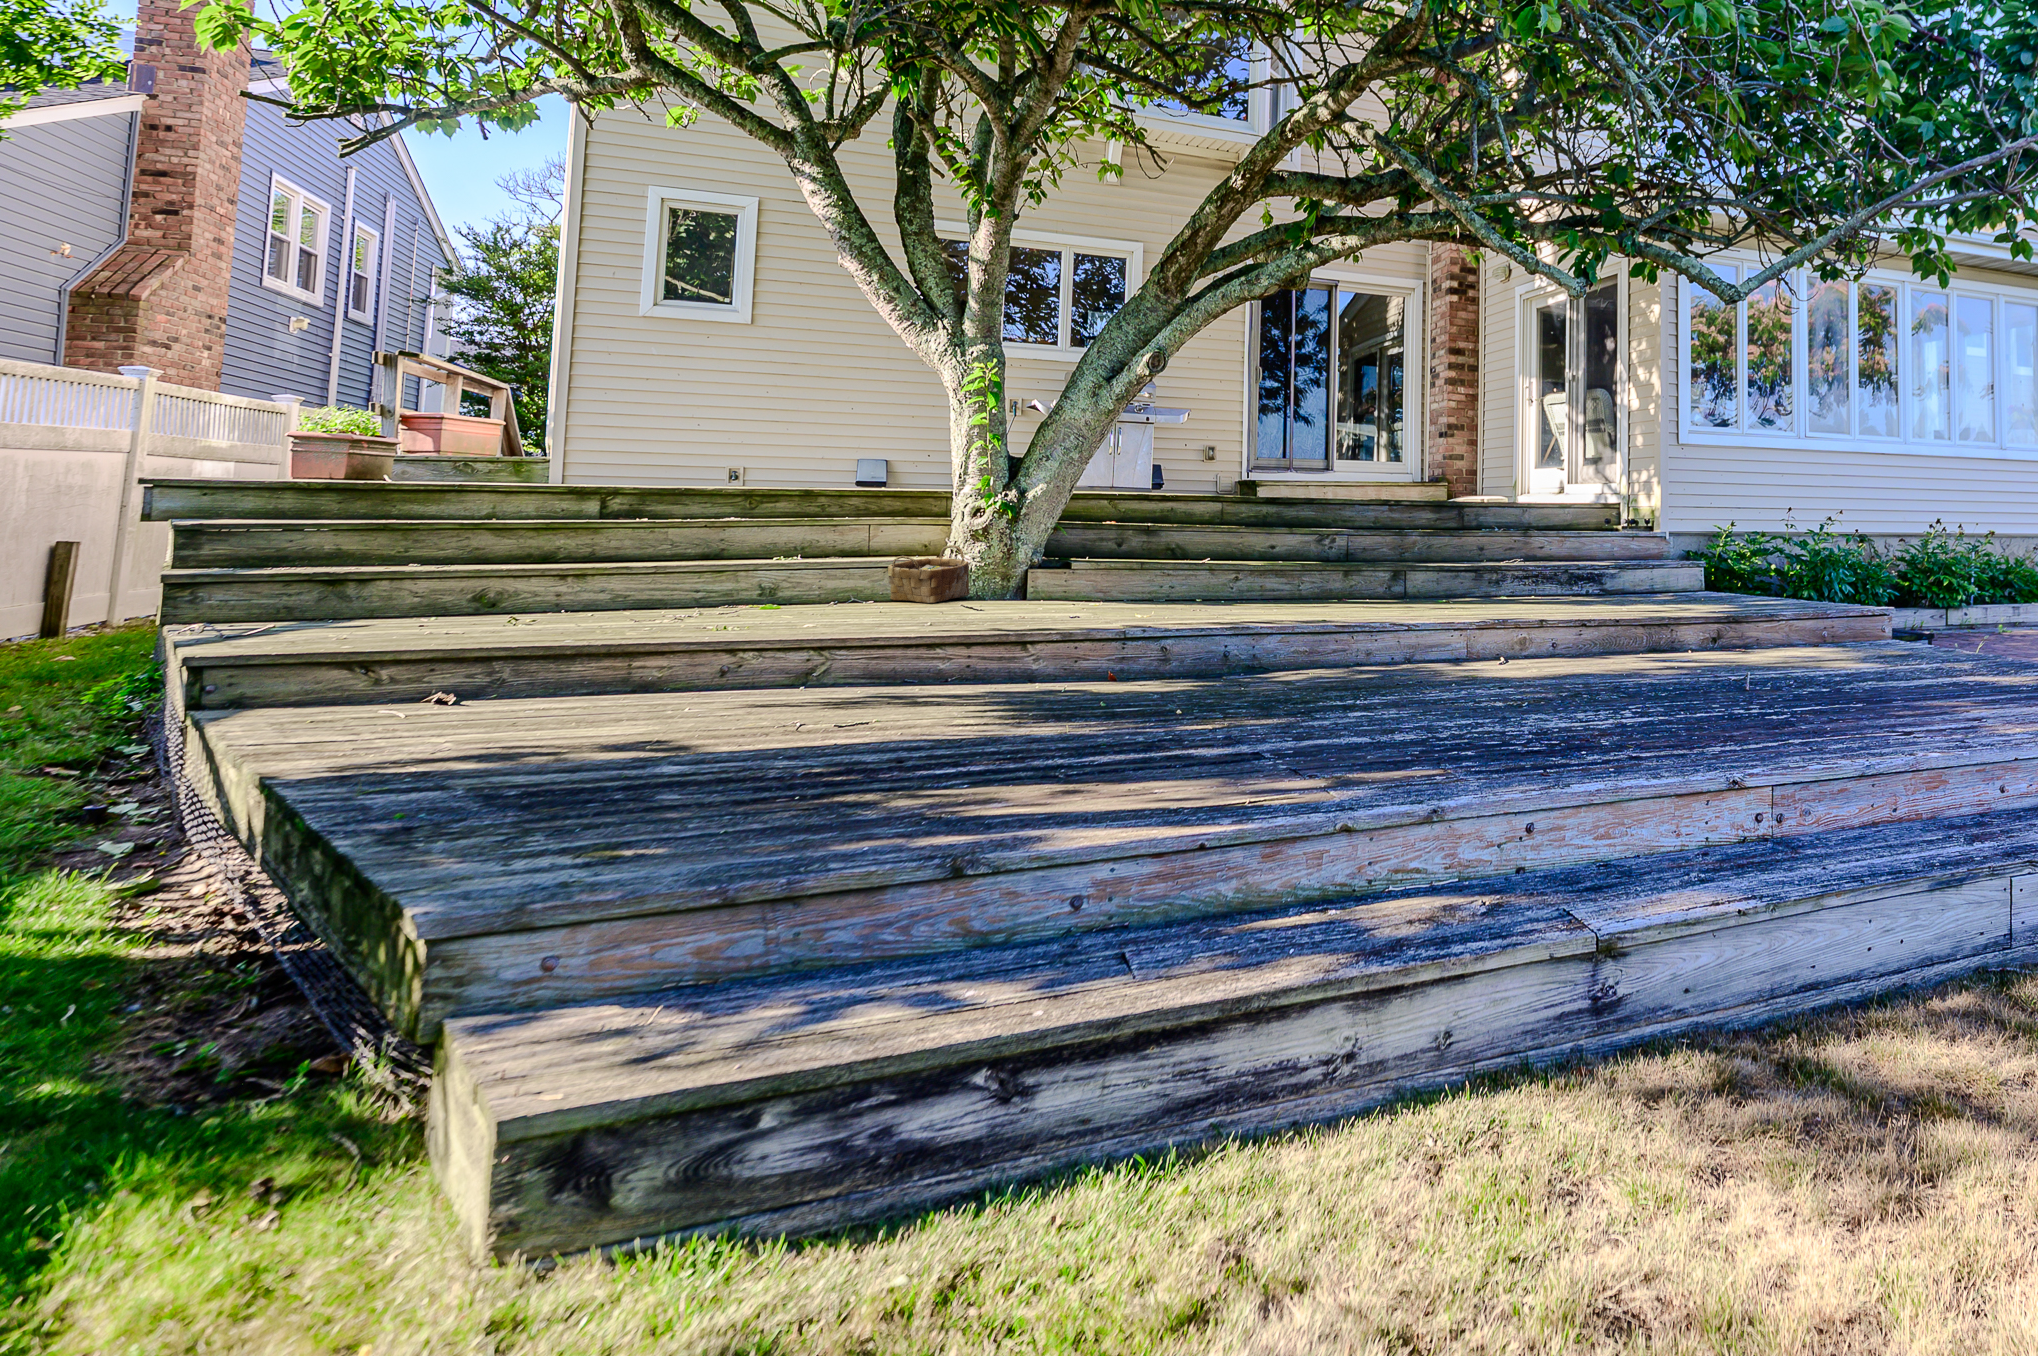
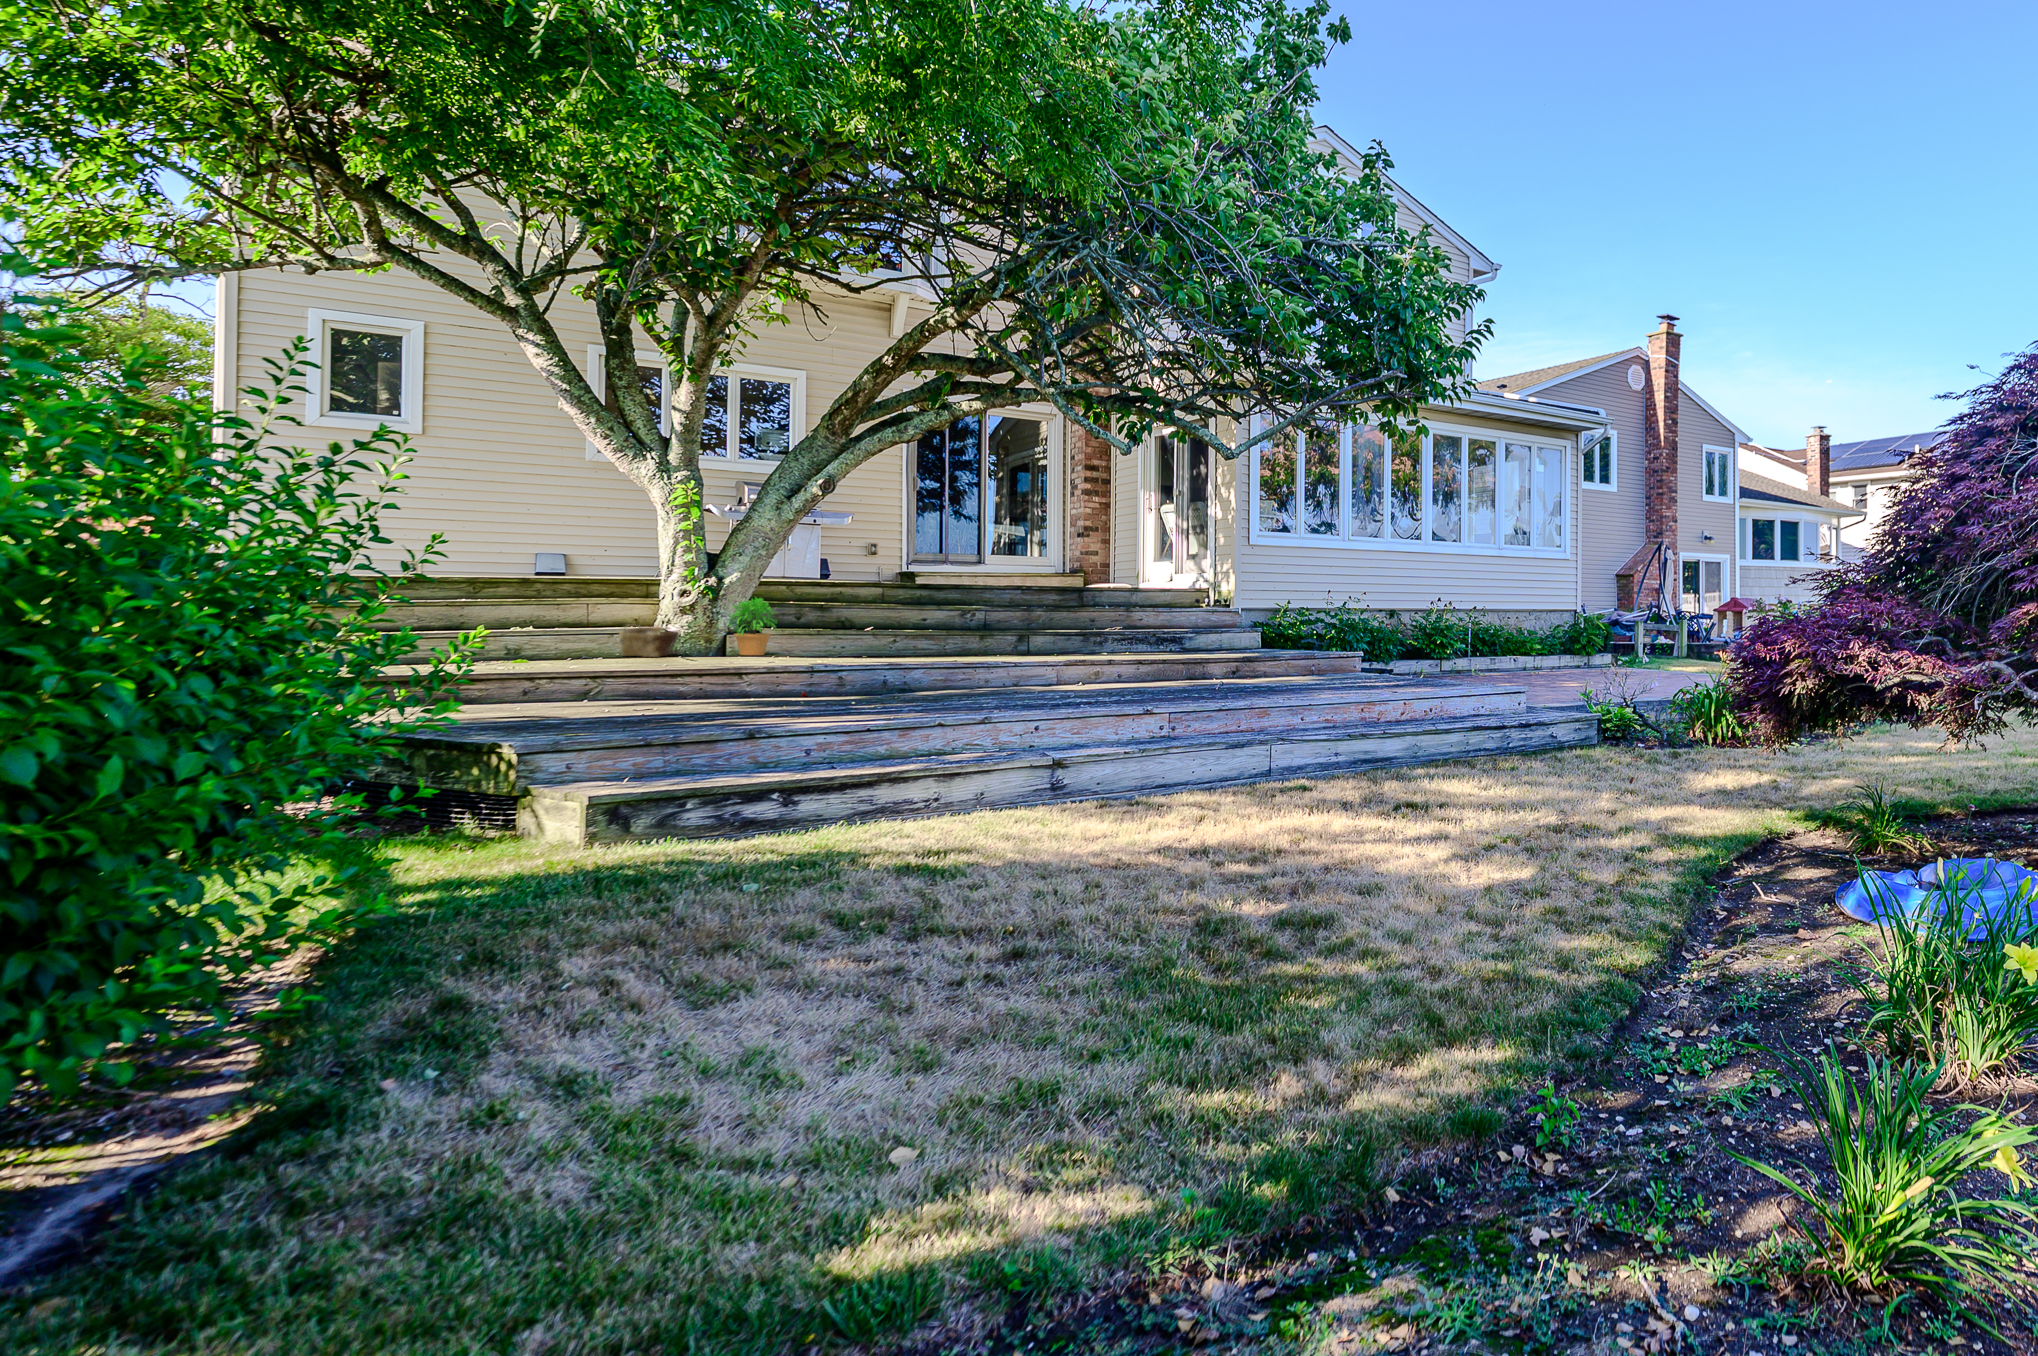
potted plant: none [1025,516,1093,600] -> present [729,597,775,655]

